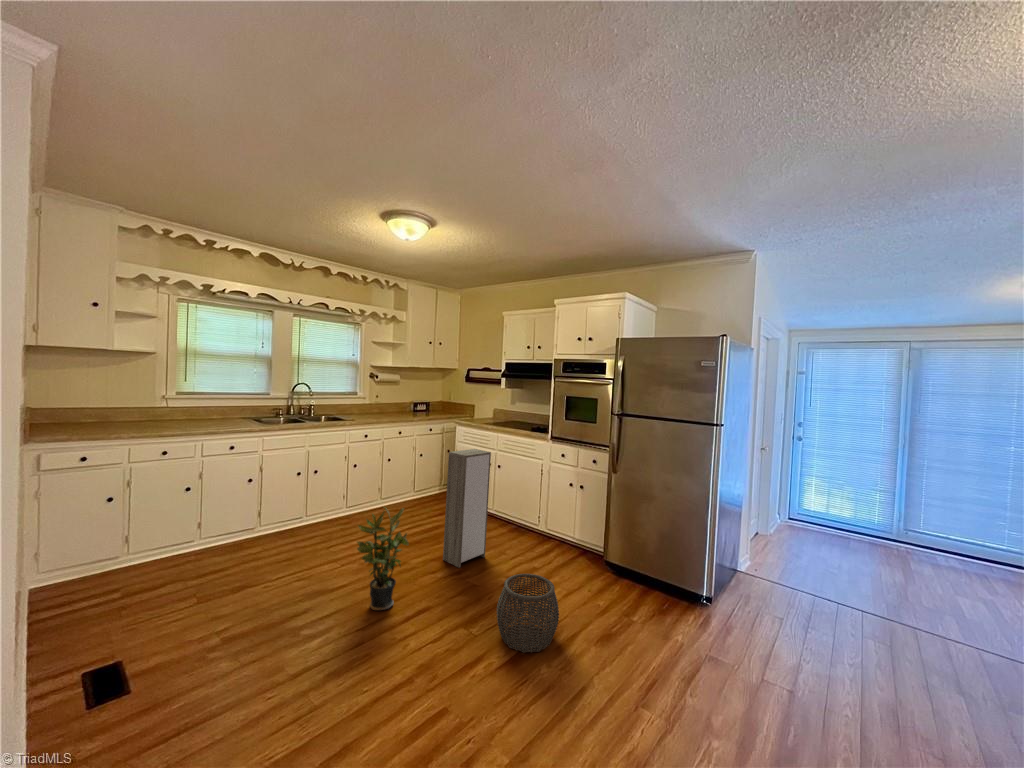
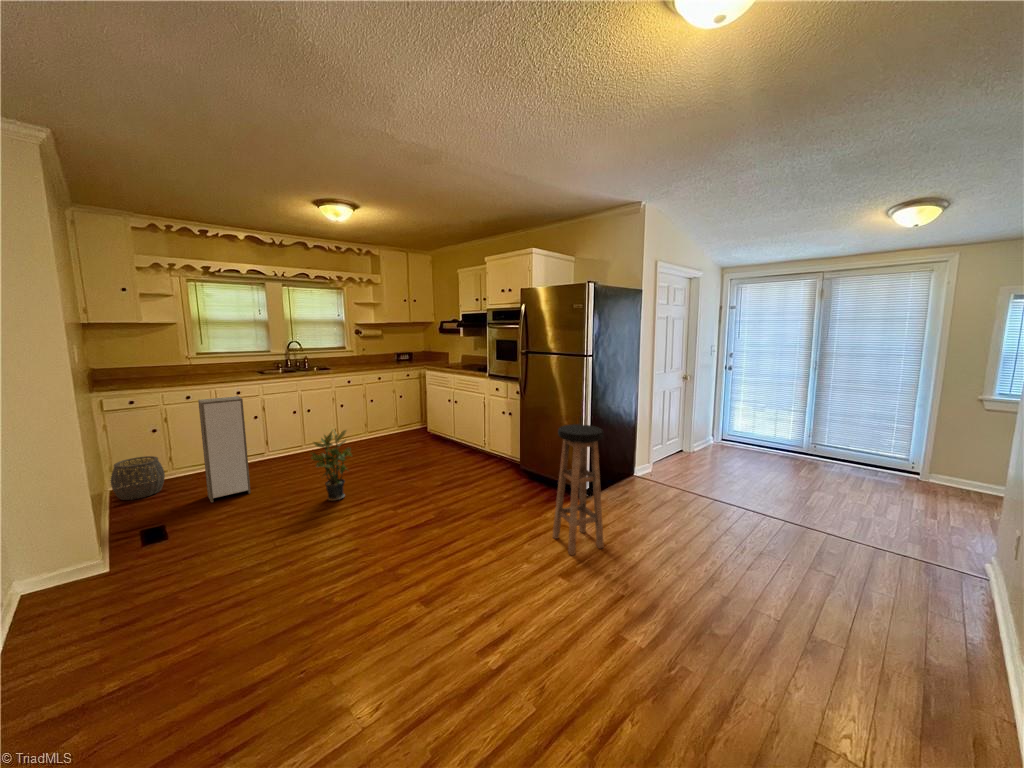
storage cabinet: present [443,449,491,568] -> present [198,396,251,503]
bar stool: none [715,514,799,707] -> present [553,424,604,555]
woven basket: present [496,574,559,653] -> present [110,456,165,500]

